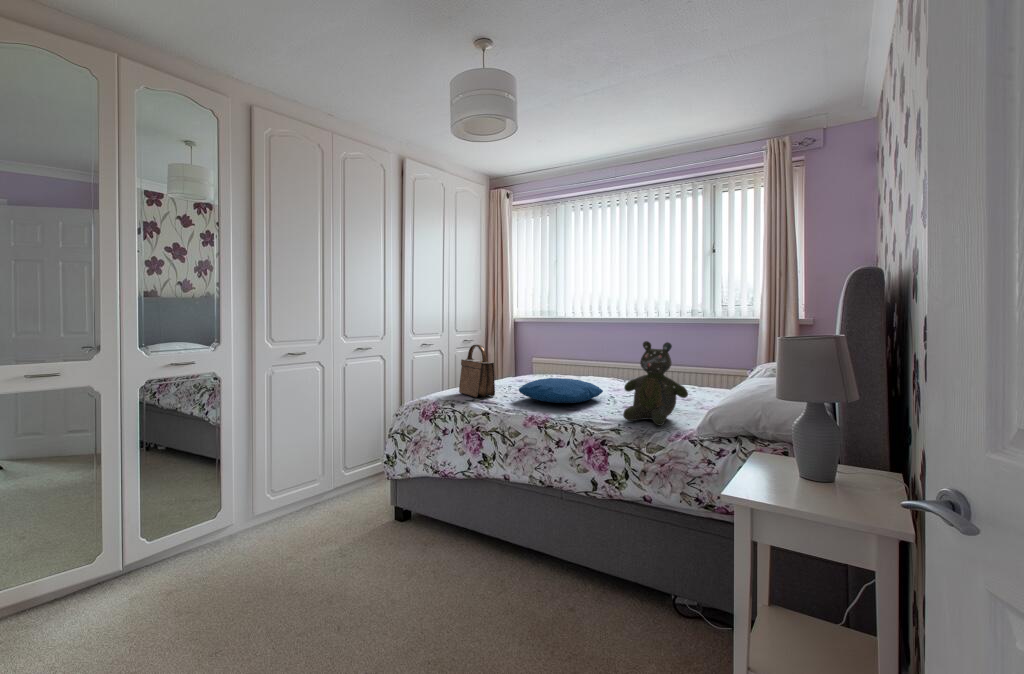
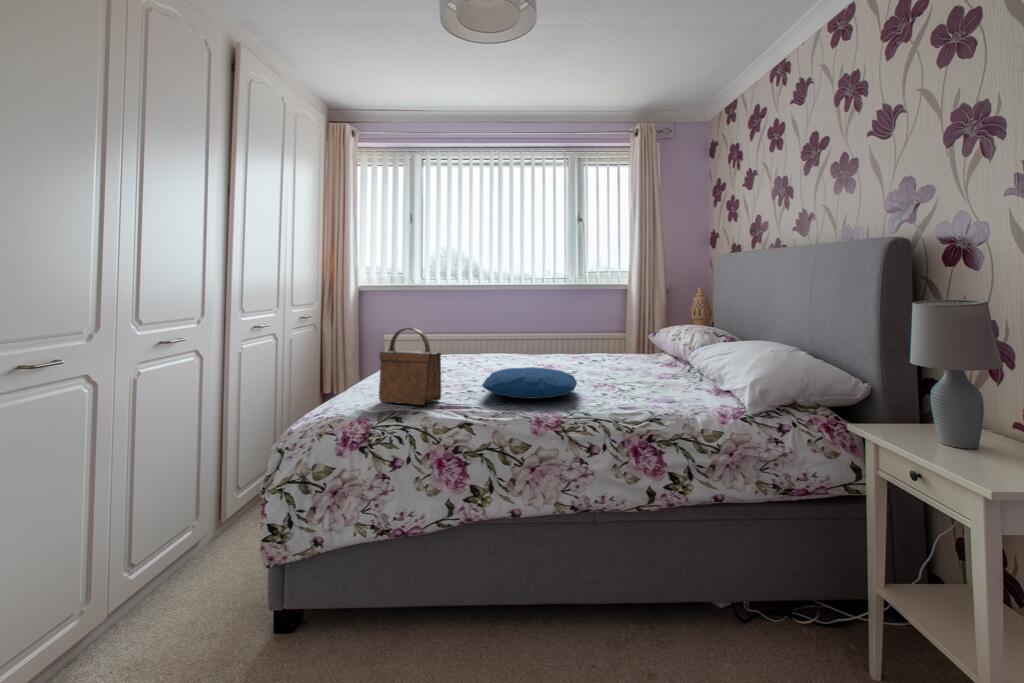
teddy bear: present [623,341,688,425] -> none [630,311,706,408]

